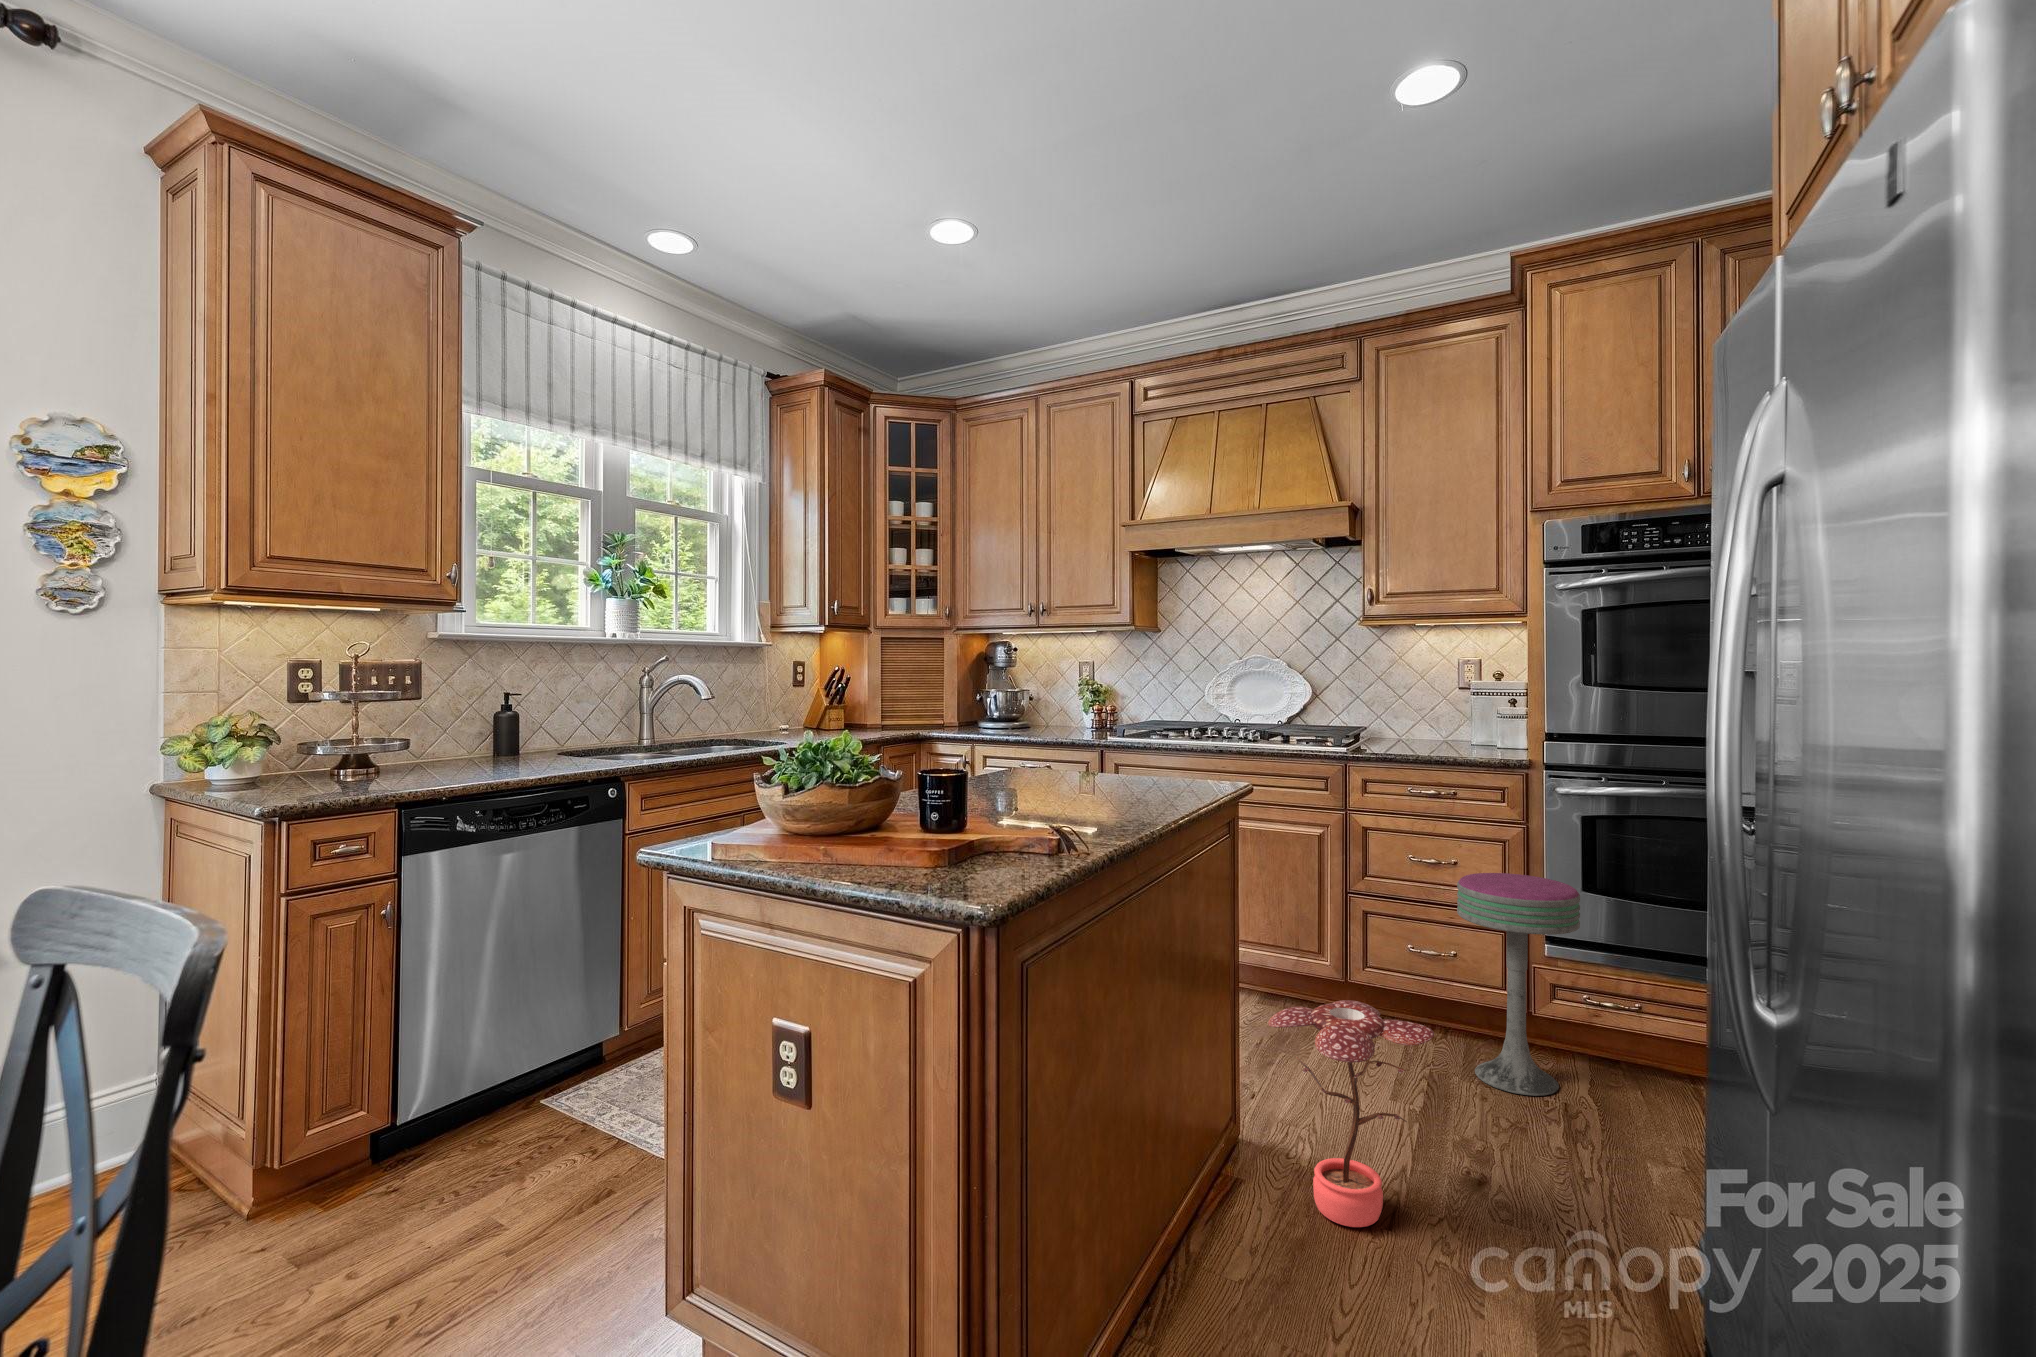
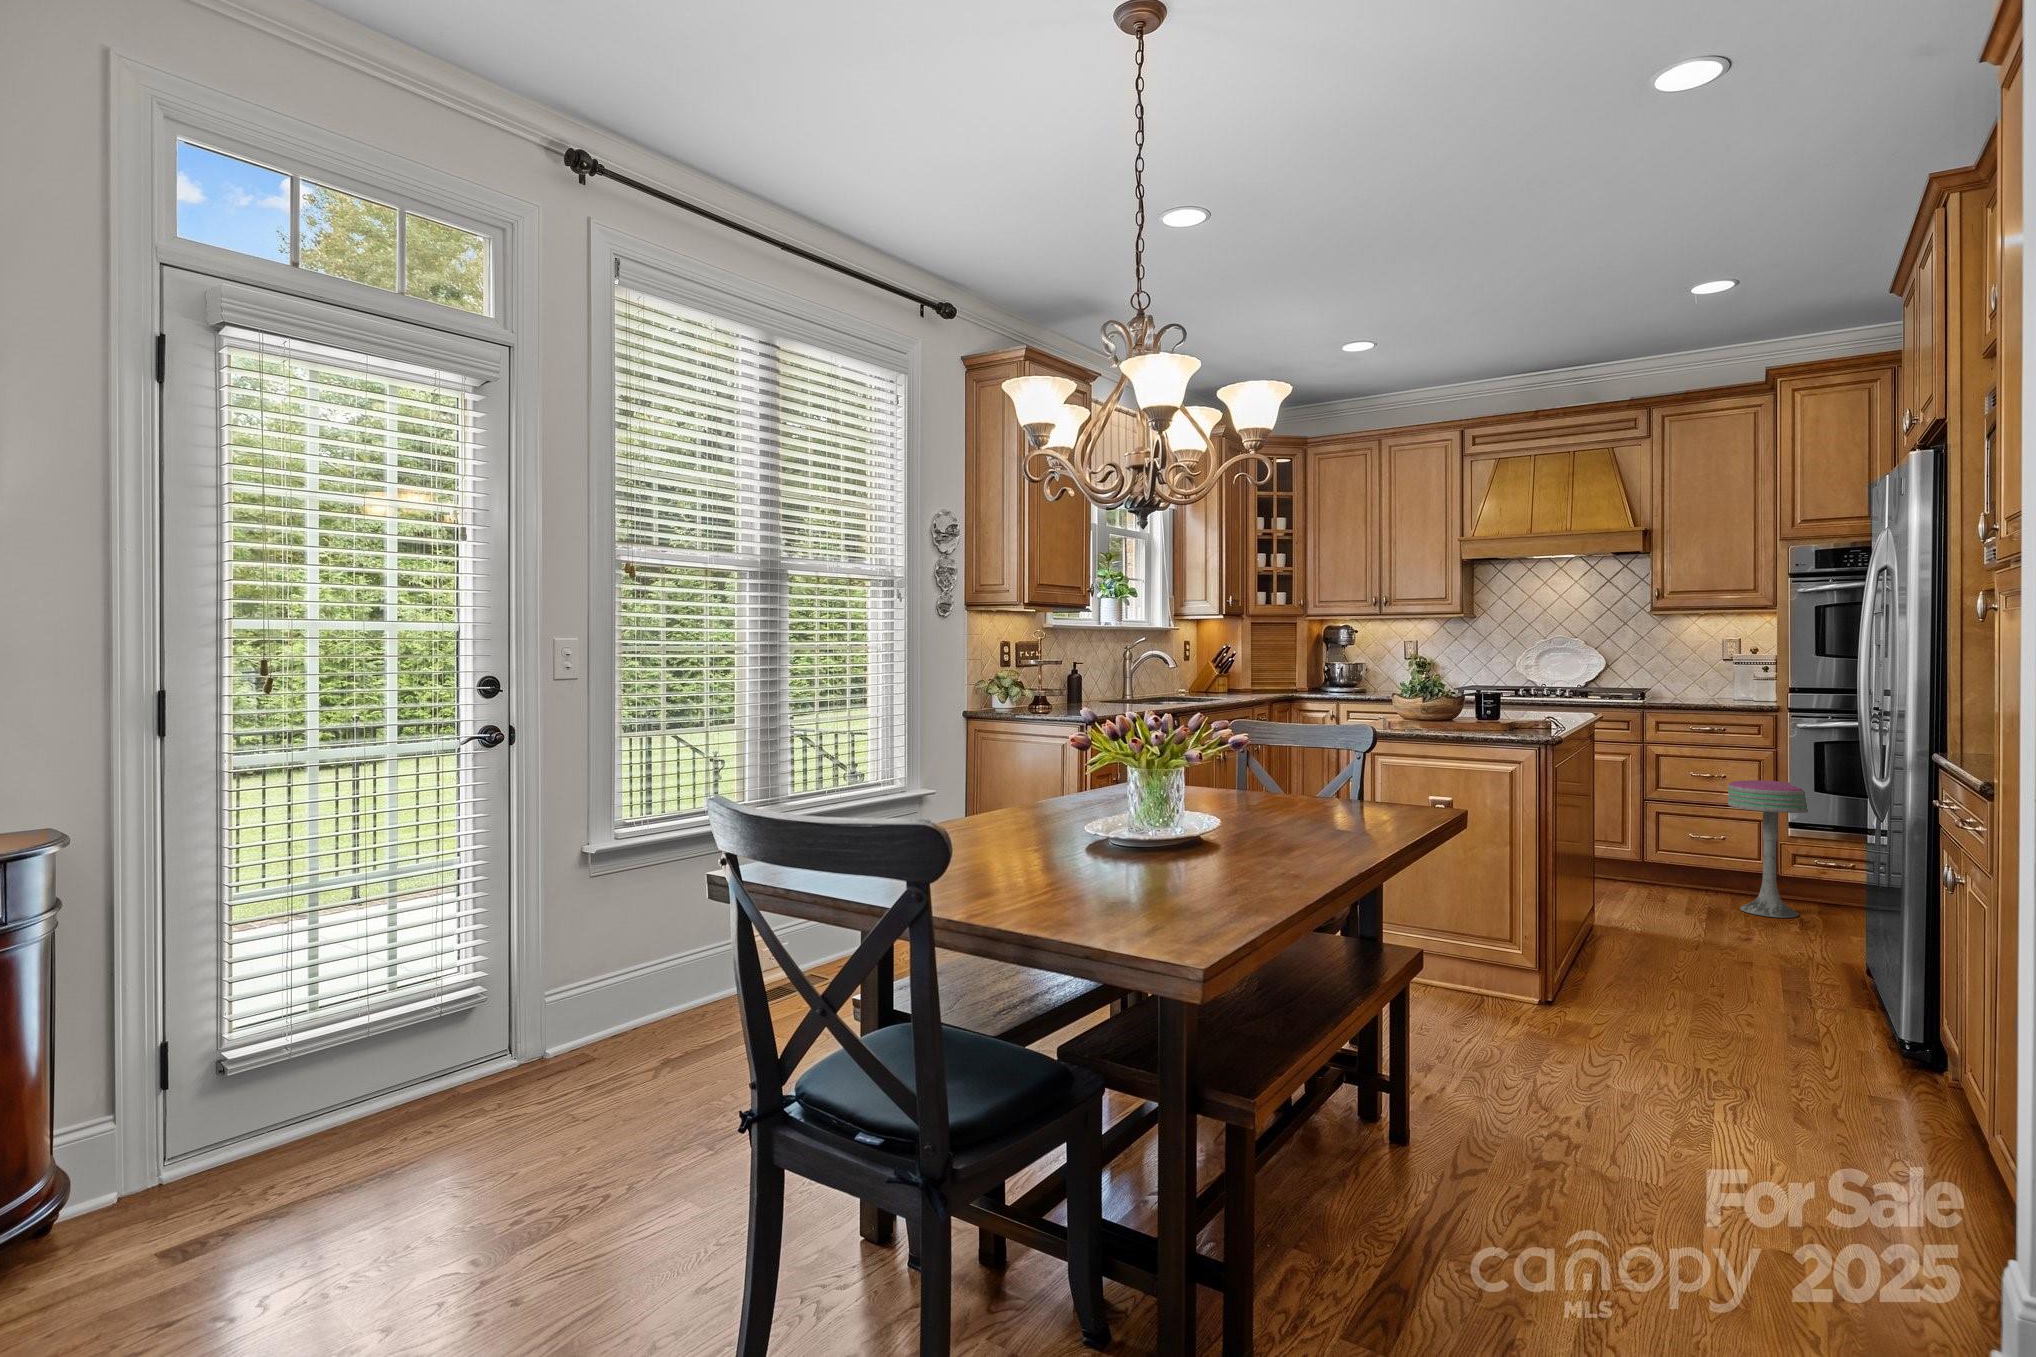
potted plant: present [1268,1000,1434,1227] -> none [1624,835,1726,952]

